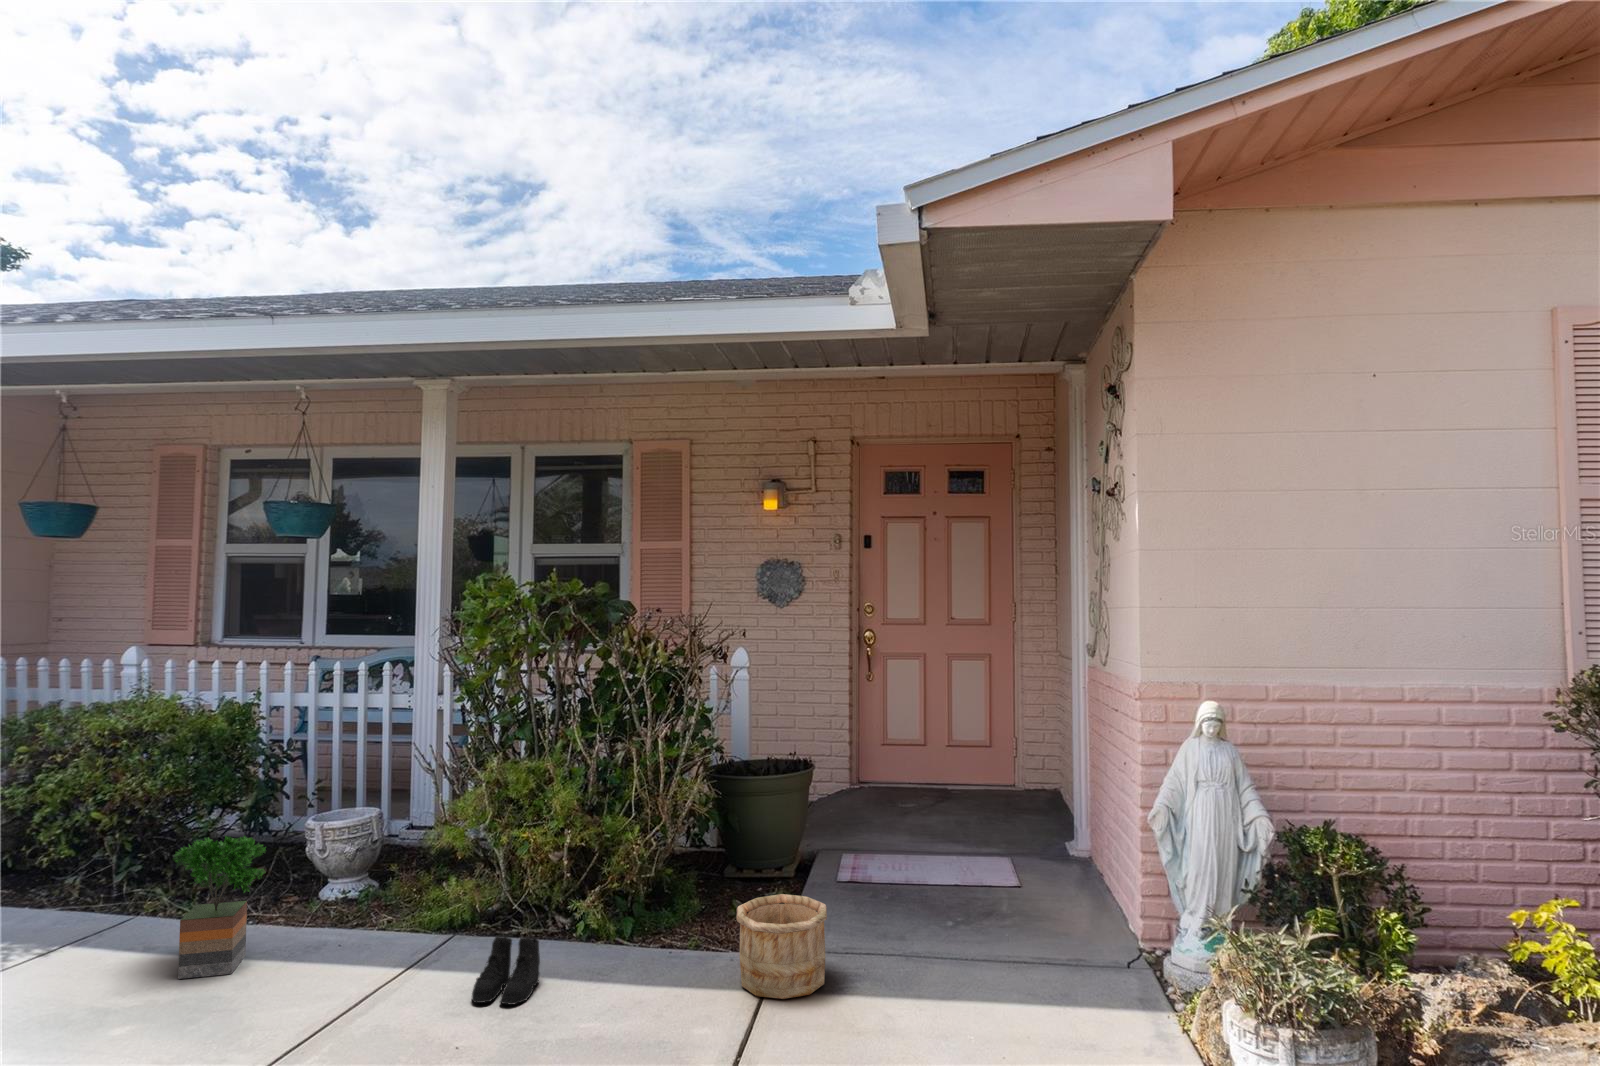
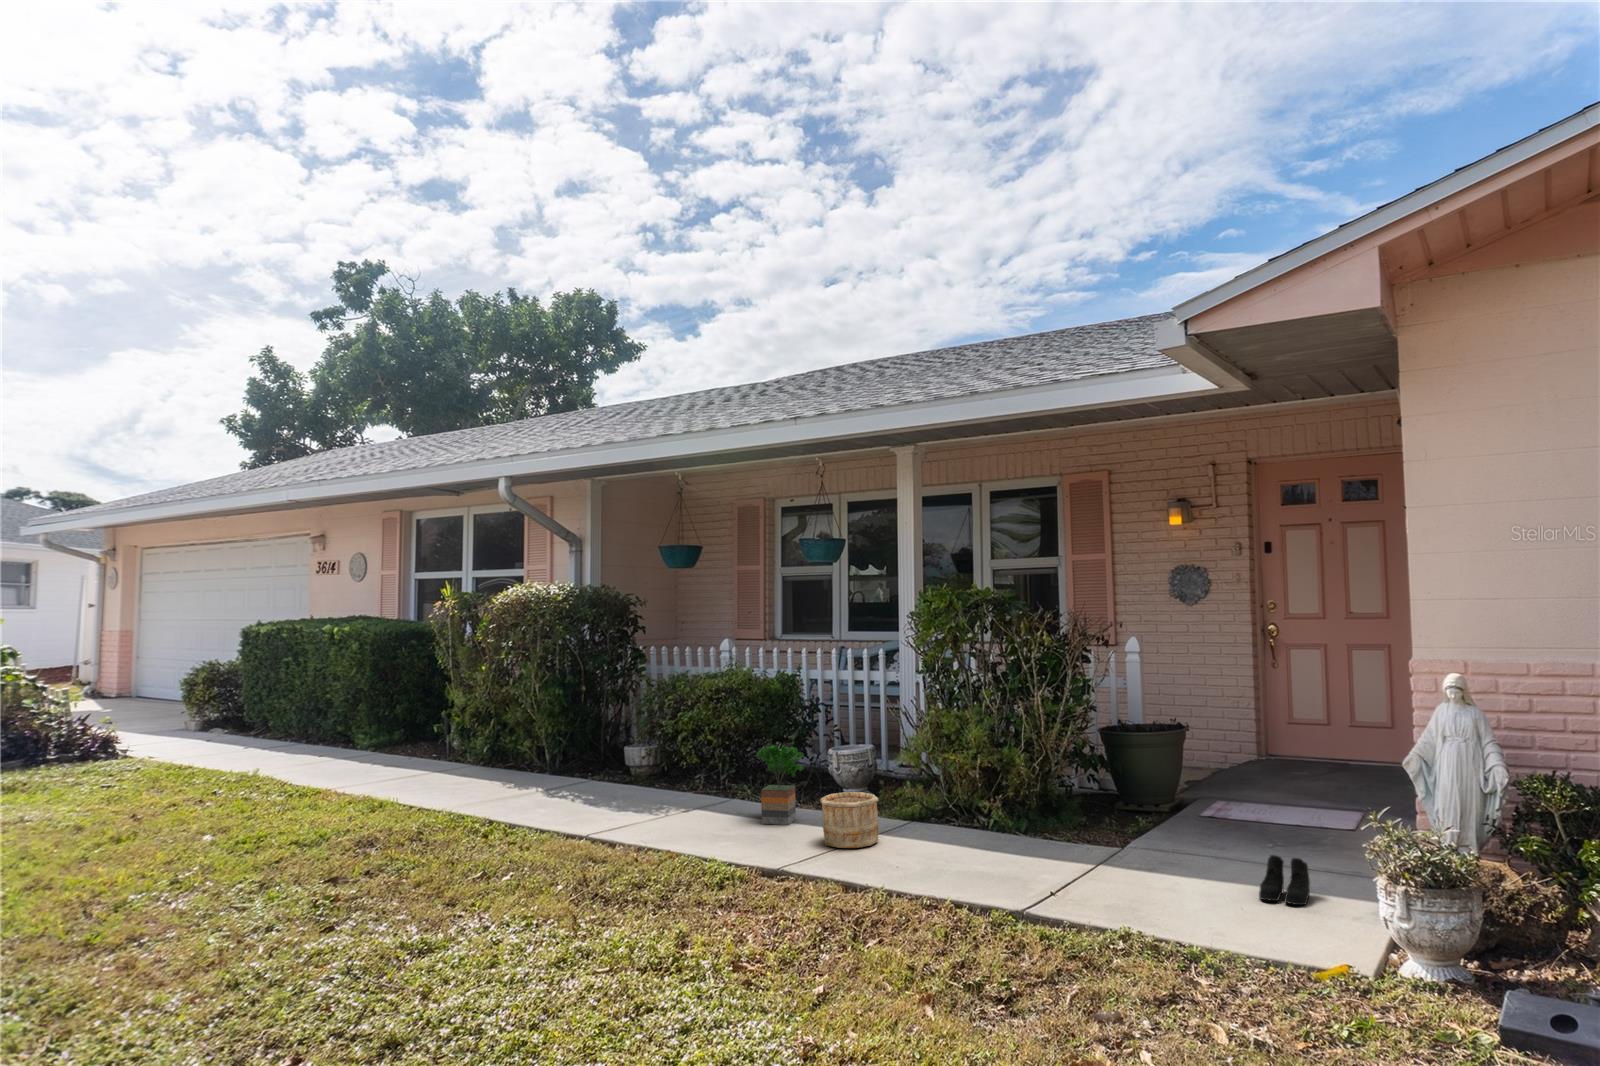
wooden bucket: present [737,894,827,999] -> present [820,792,878,848]
boots: present [472,936,540,1005] -> present [1259,855,1310,905]

